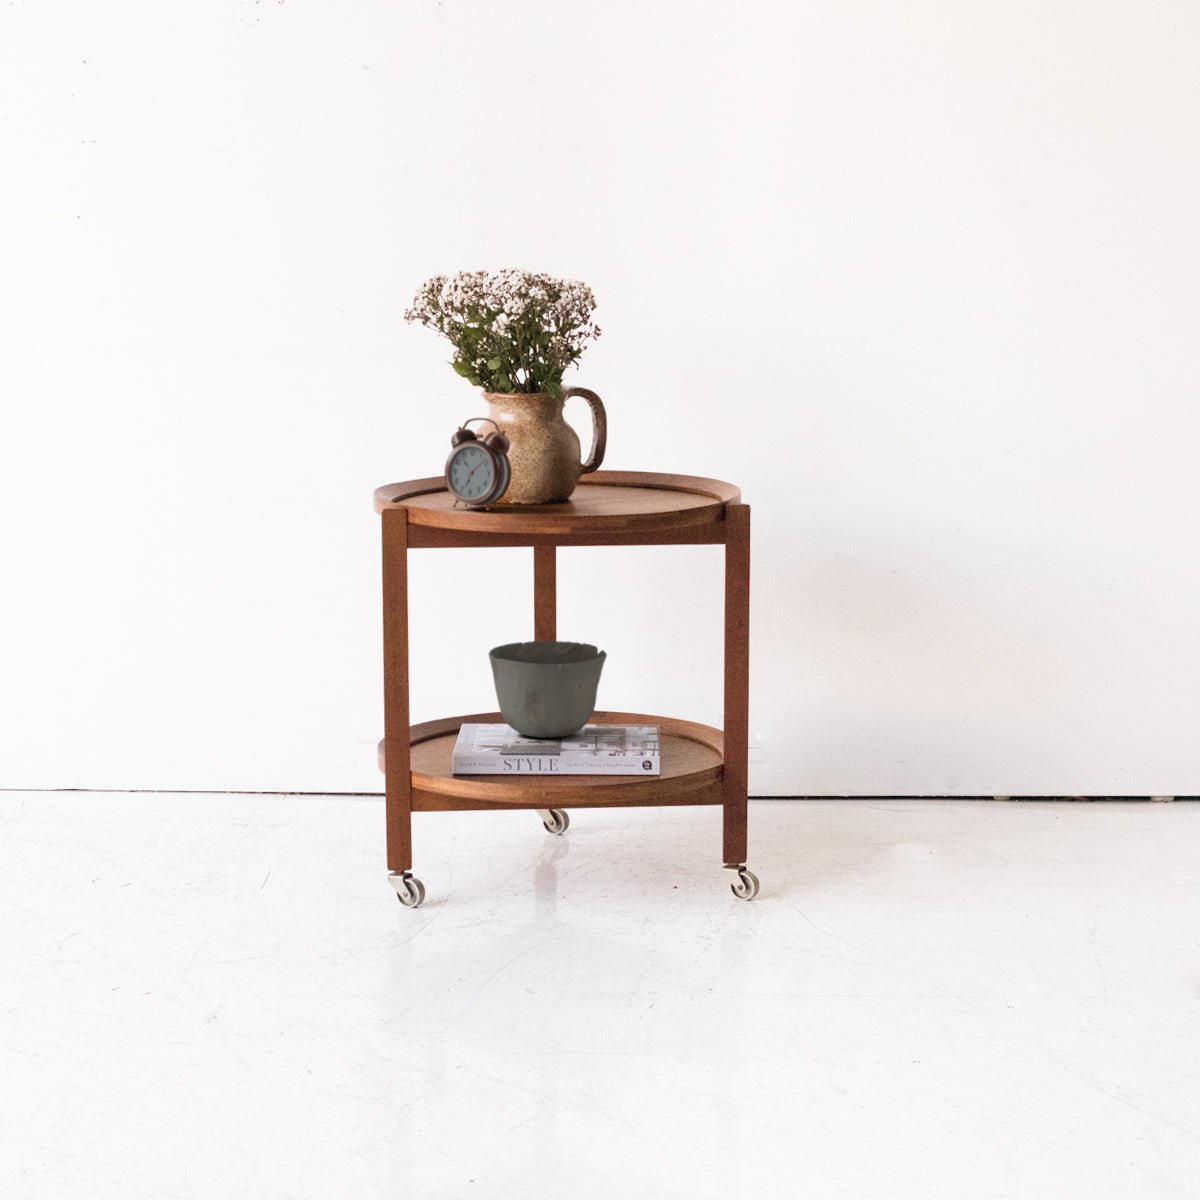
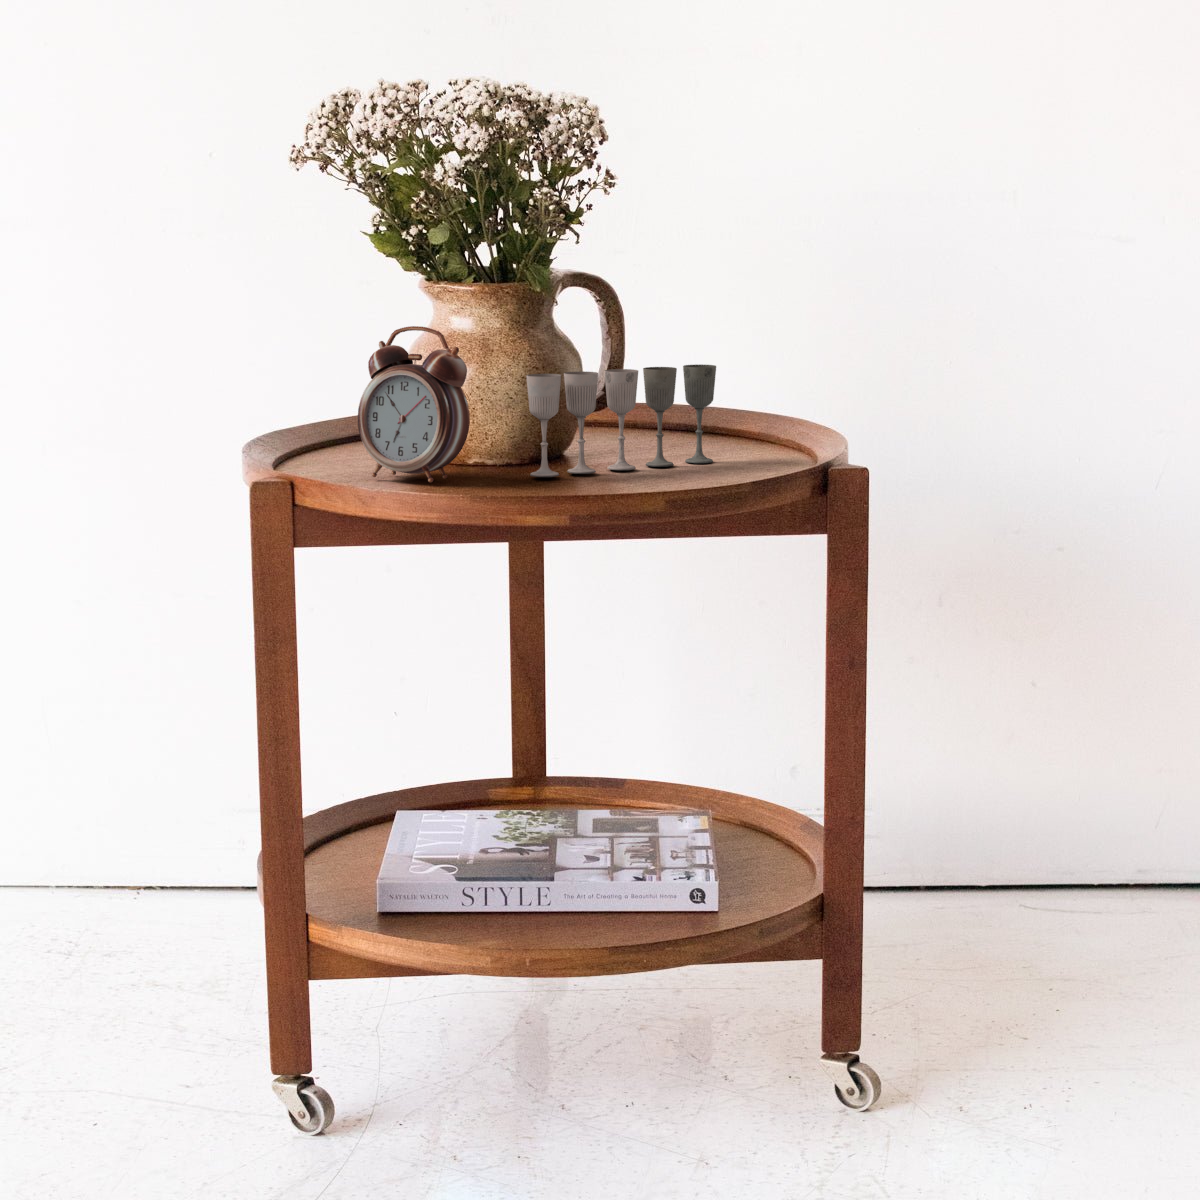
wine glass: none [546,443,661,508] -> present [526,365,716,477]
ceramic bowl: present [489,641,607,738] -> none [435,682,628,845]

